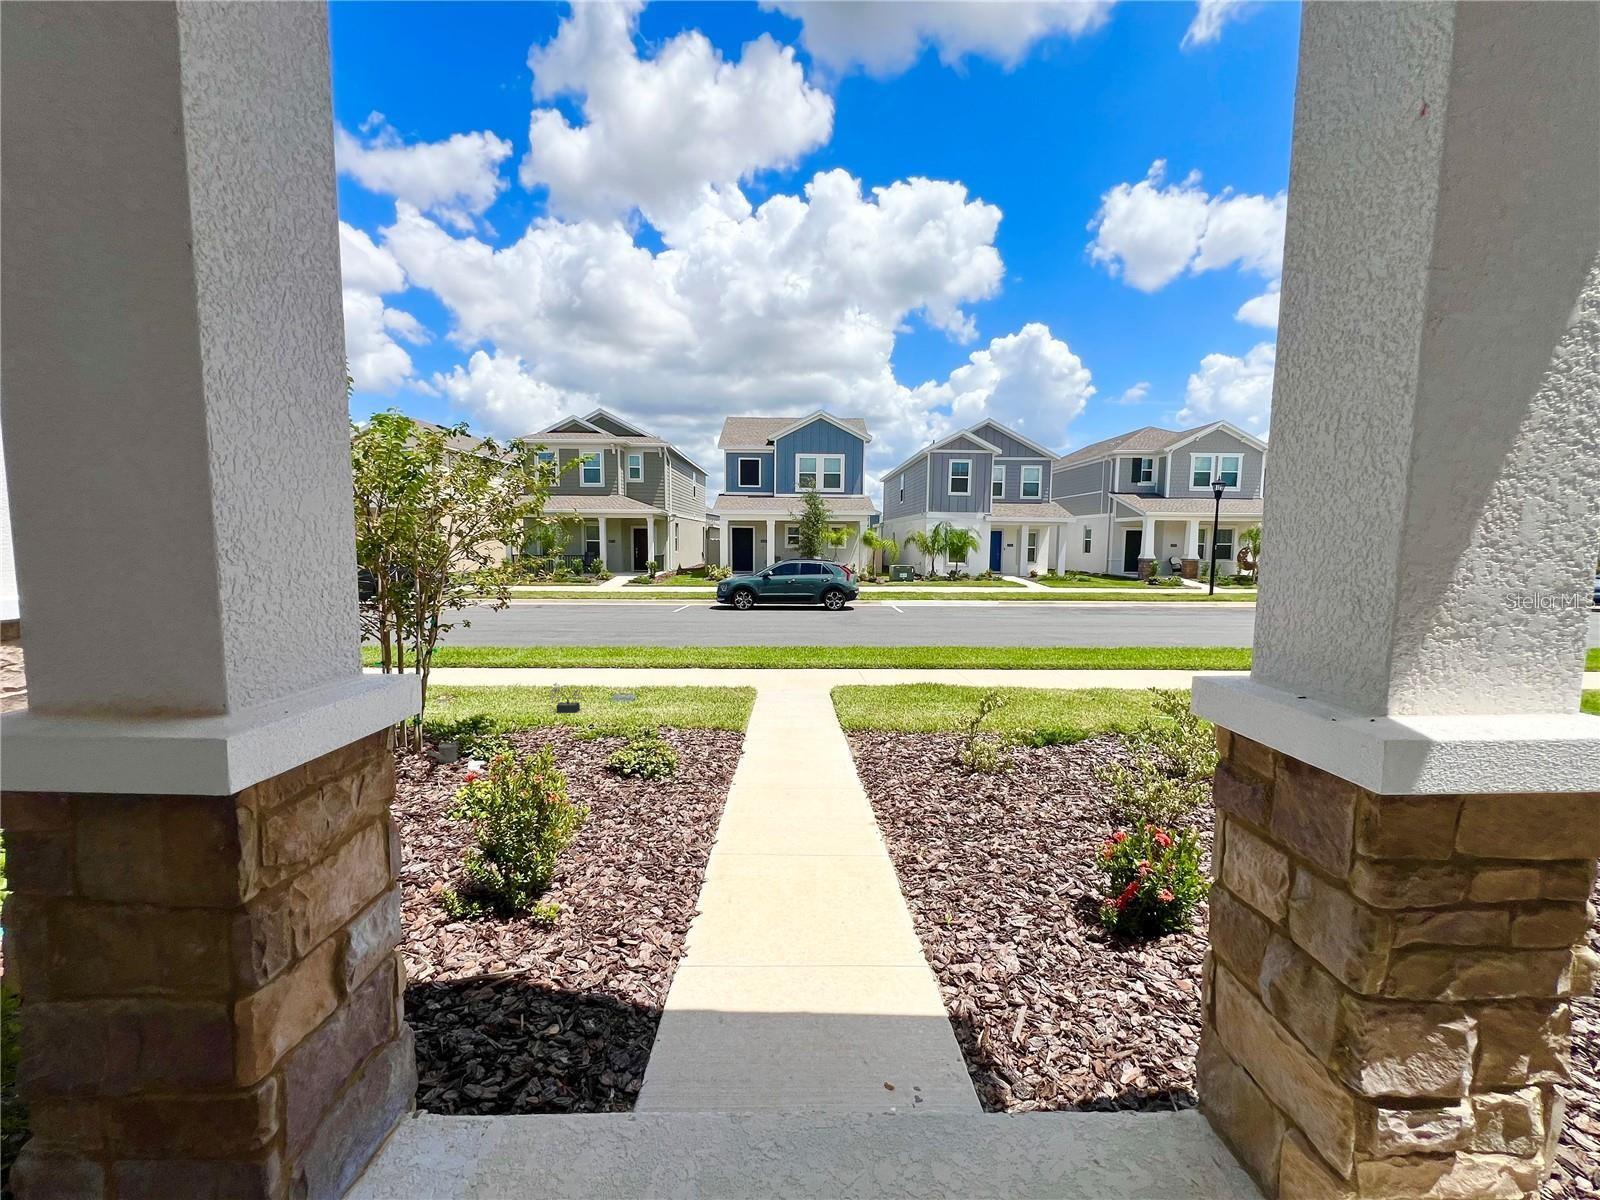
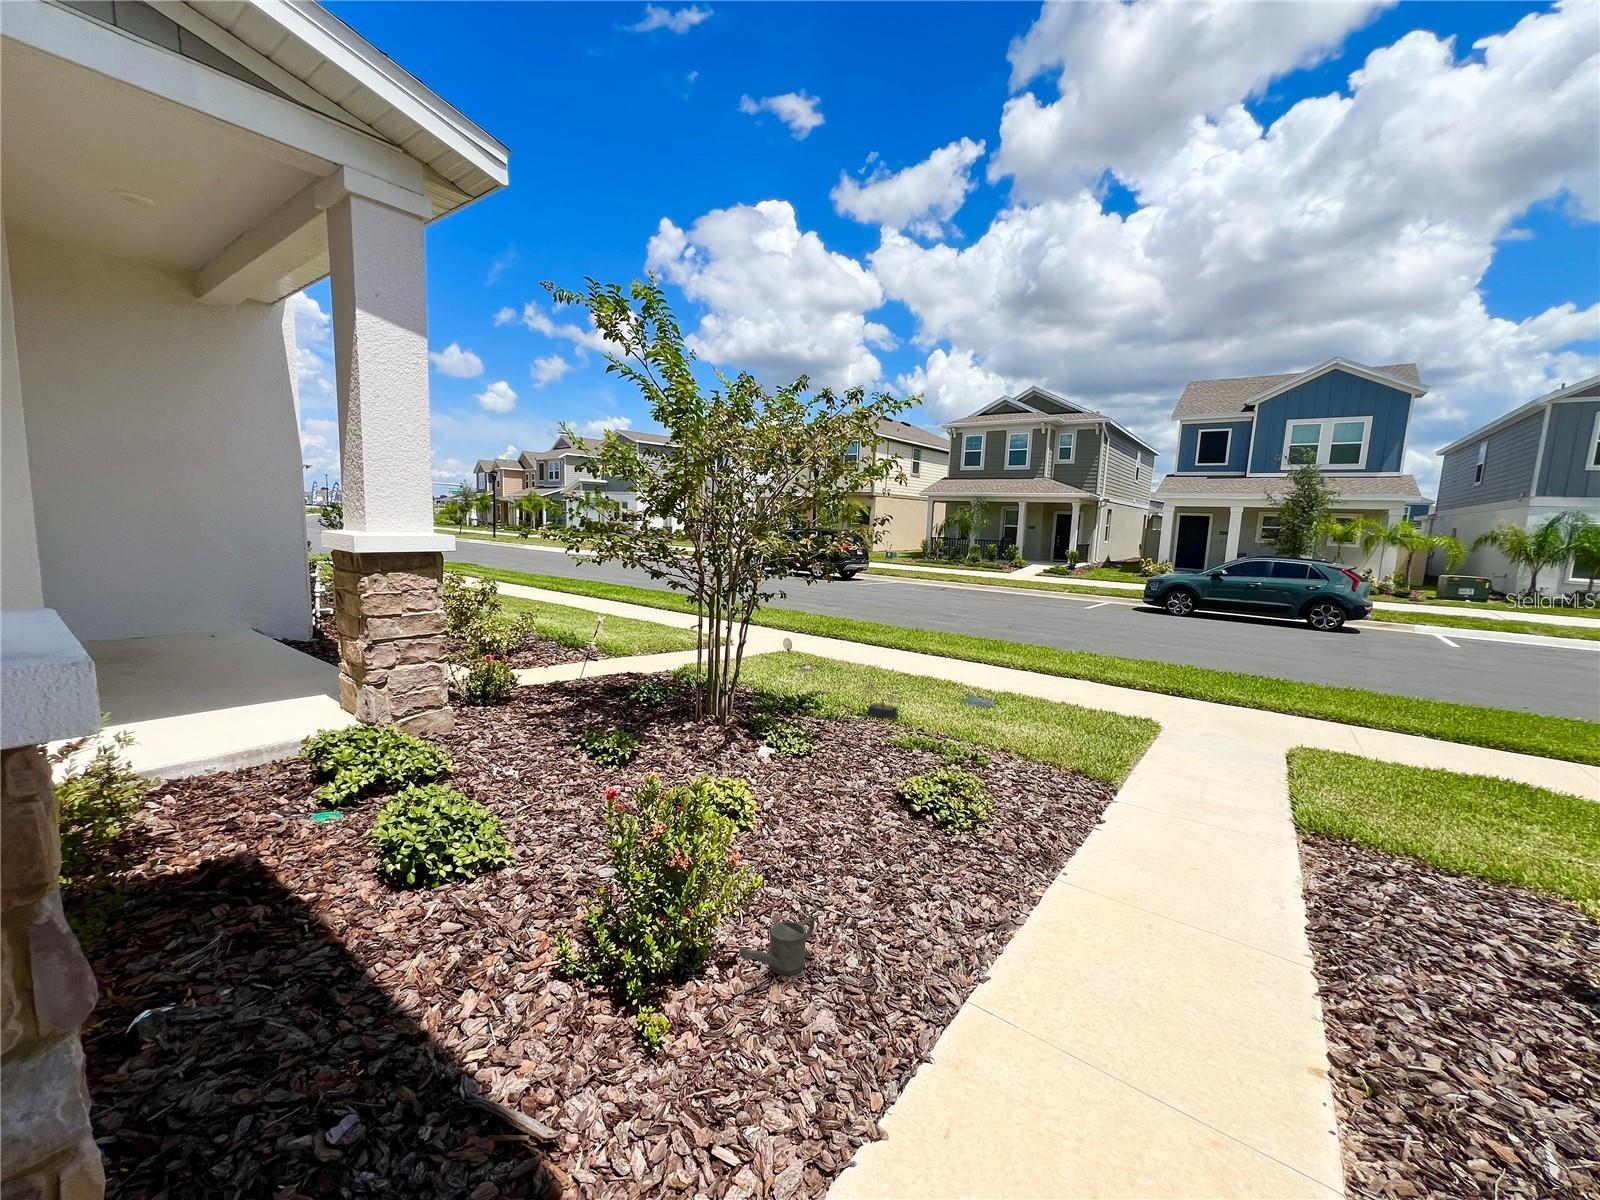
watering can: present [427,741,459,763] -> present [739,917,815,975]

